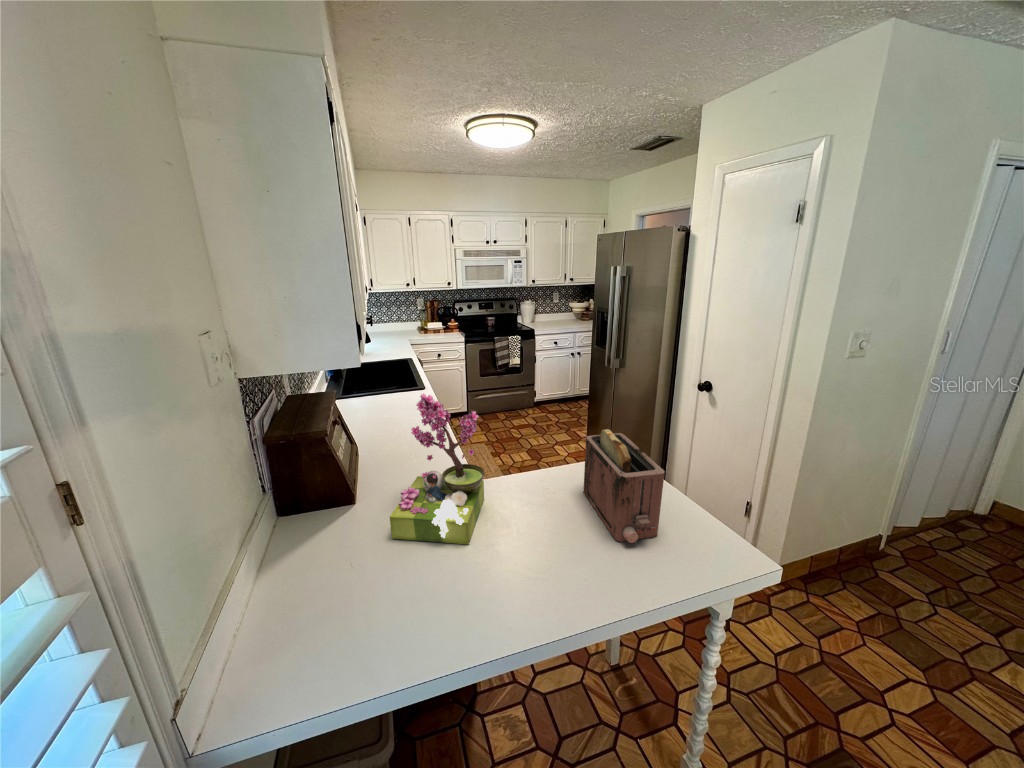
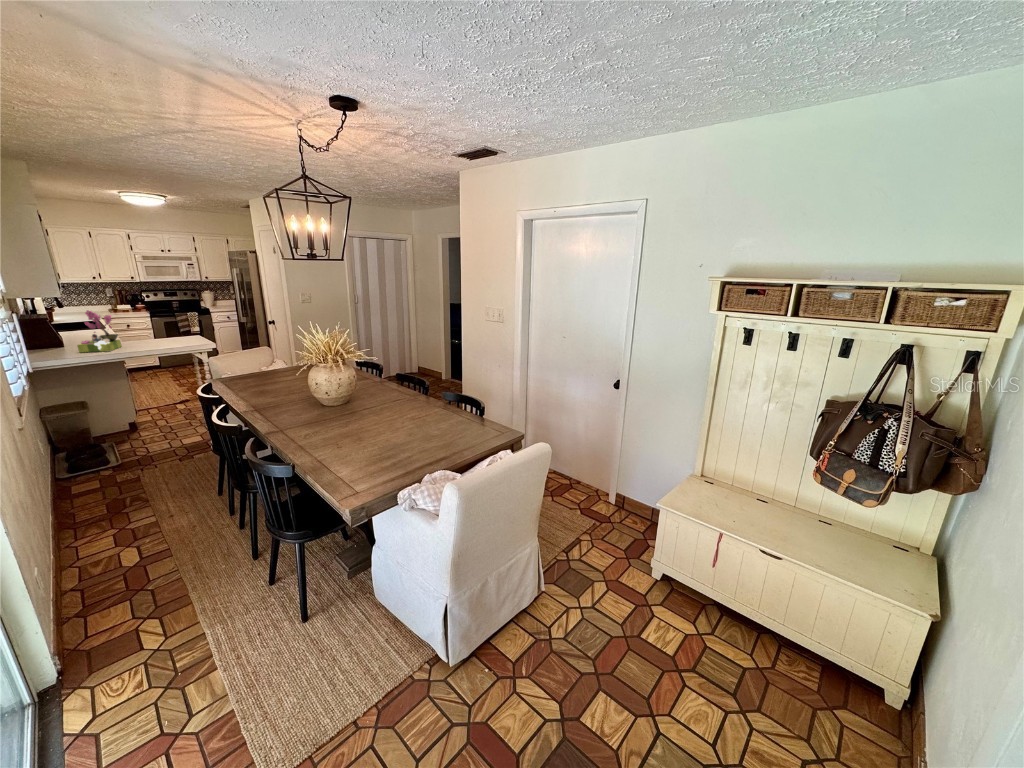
toaster: present [583,429,665,543] -> none [161,320,182,347]

